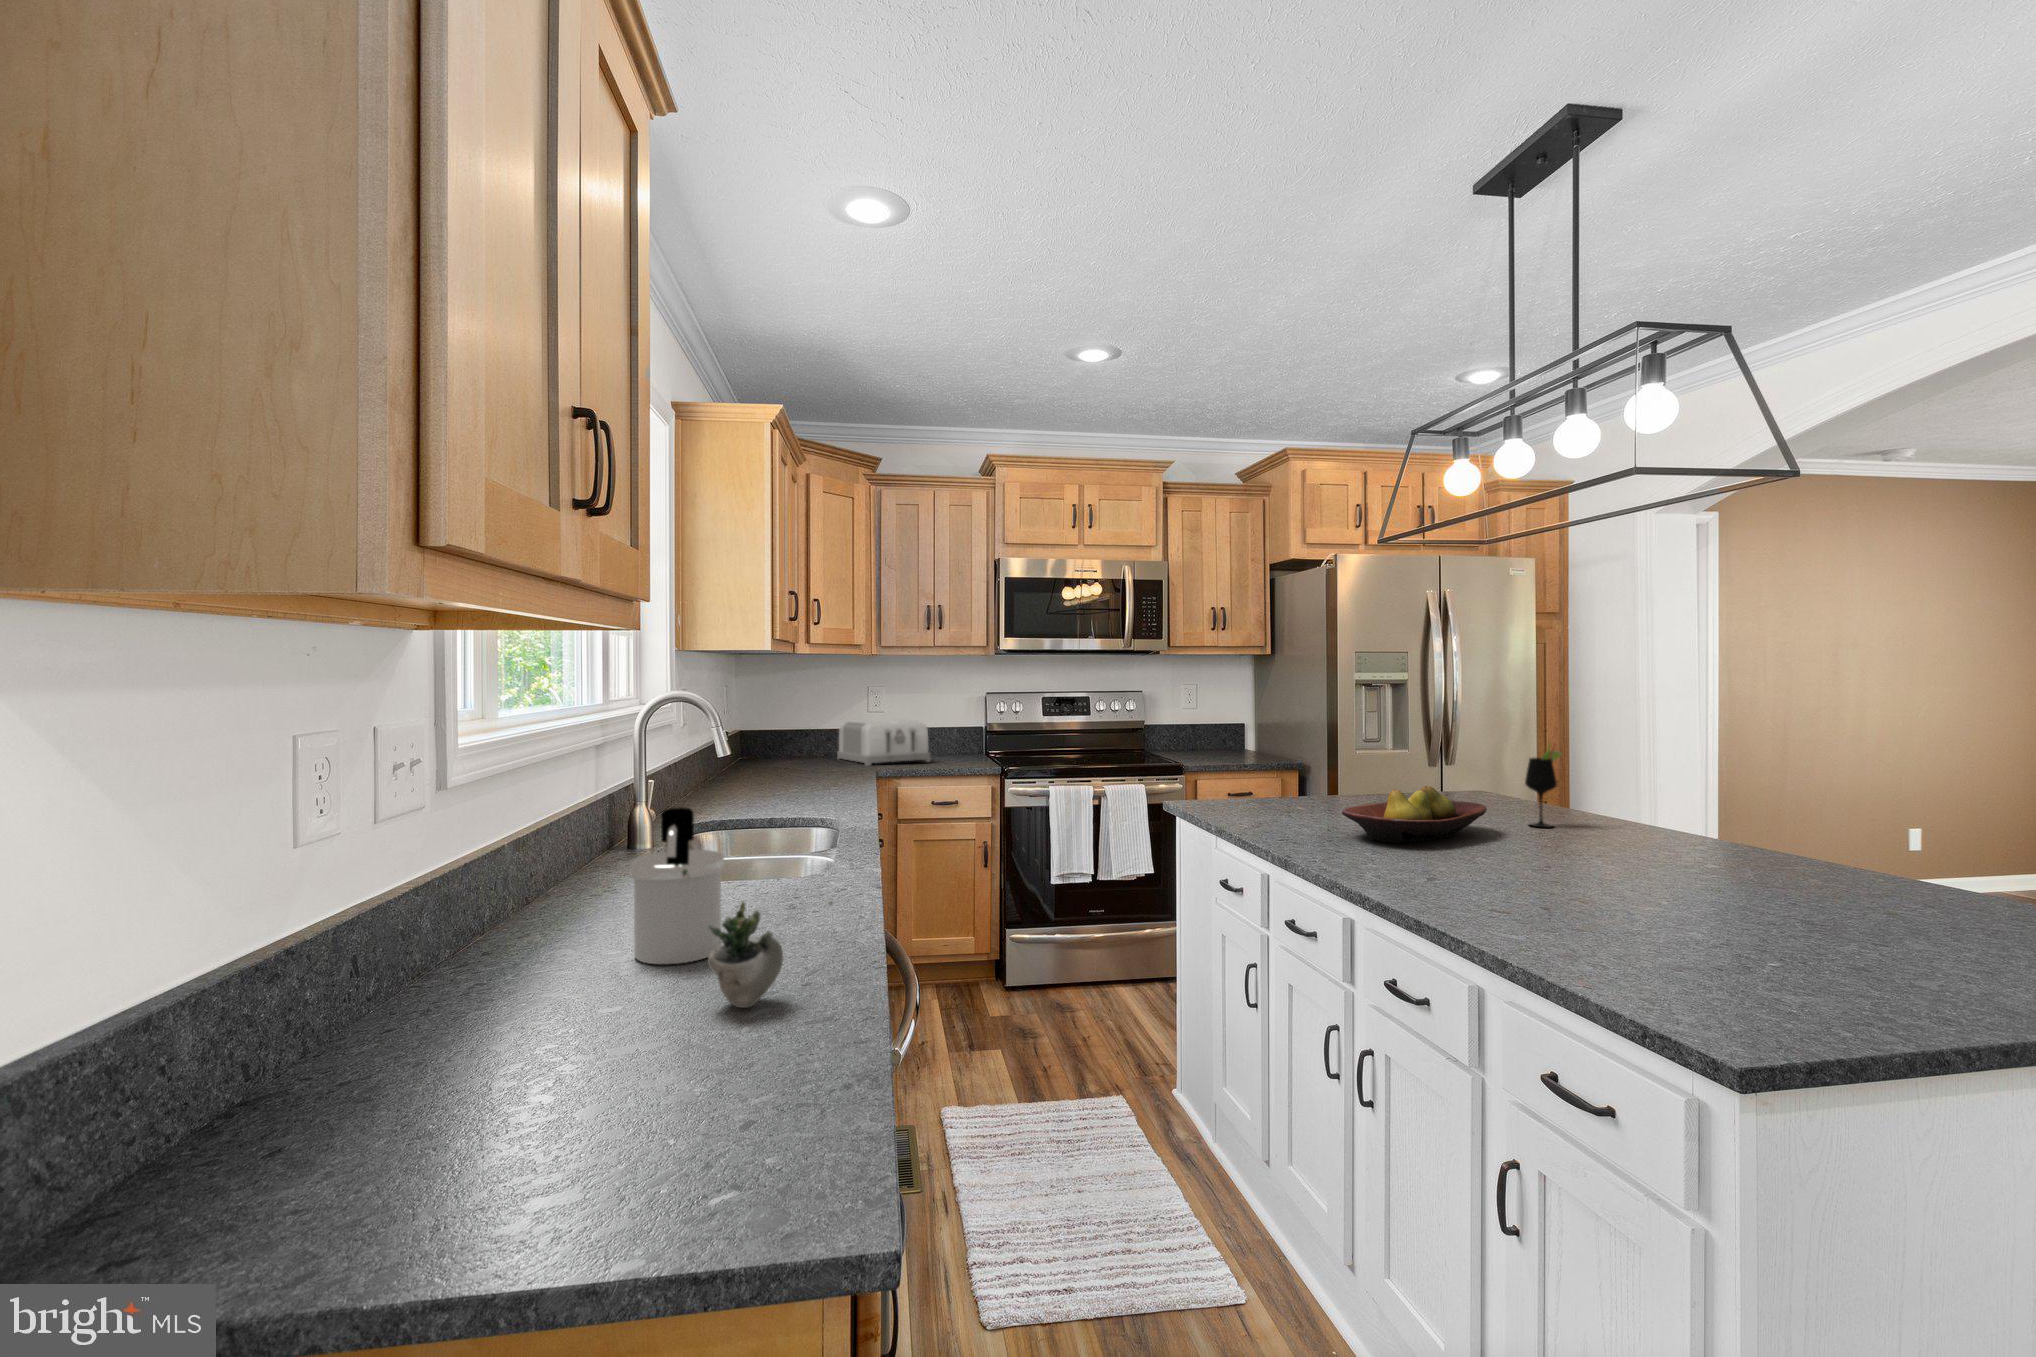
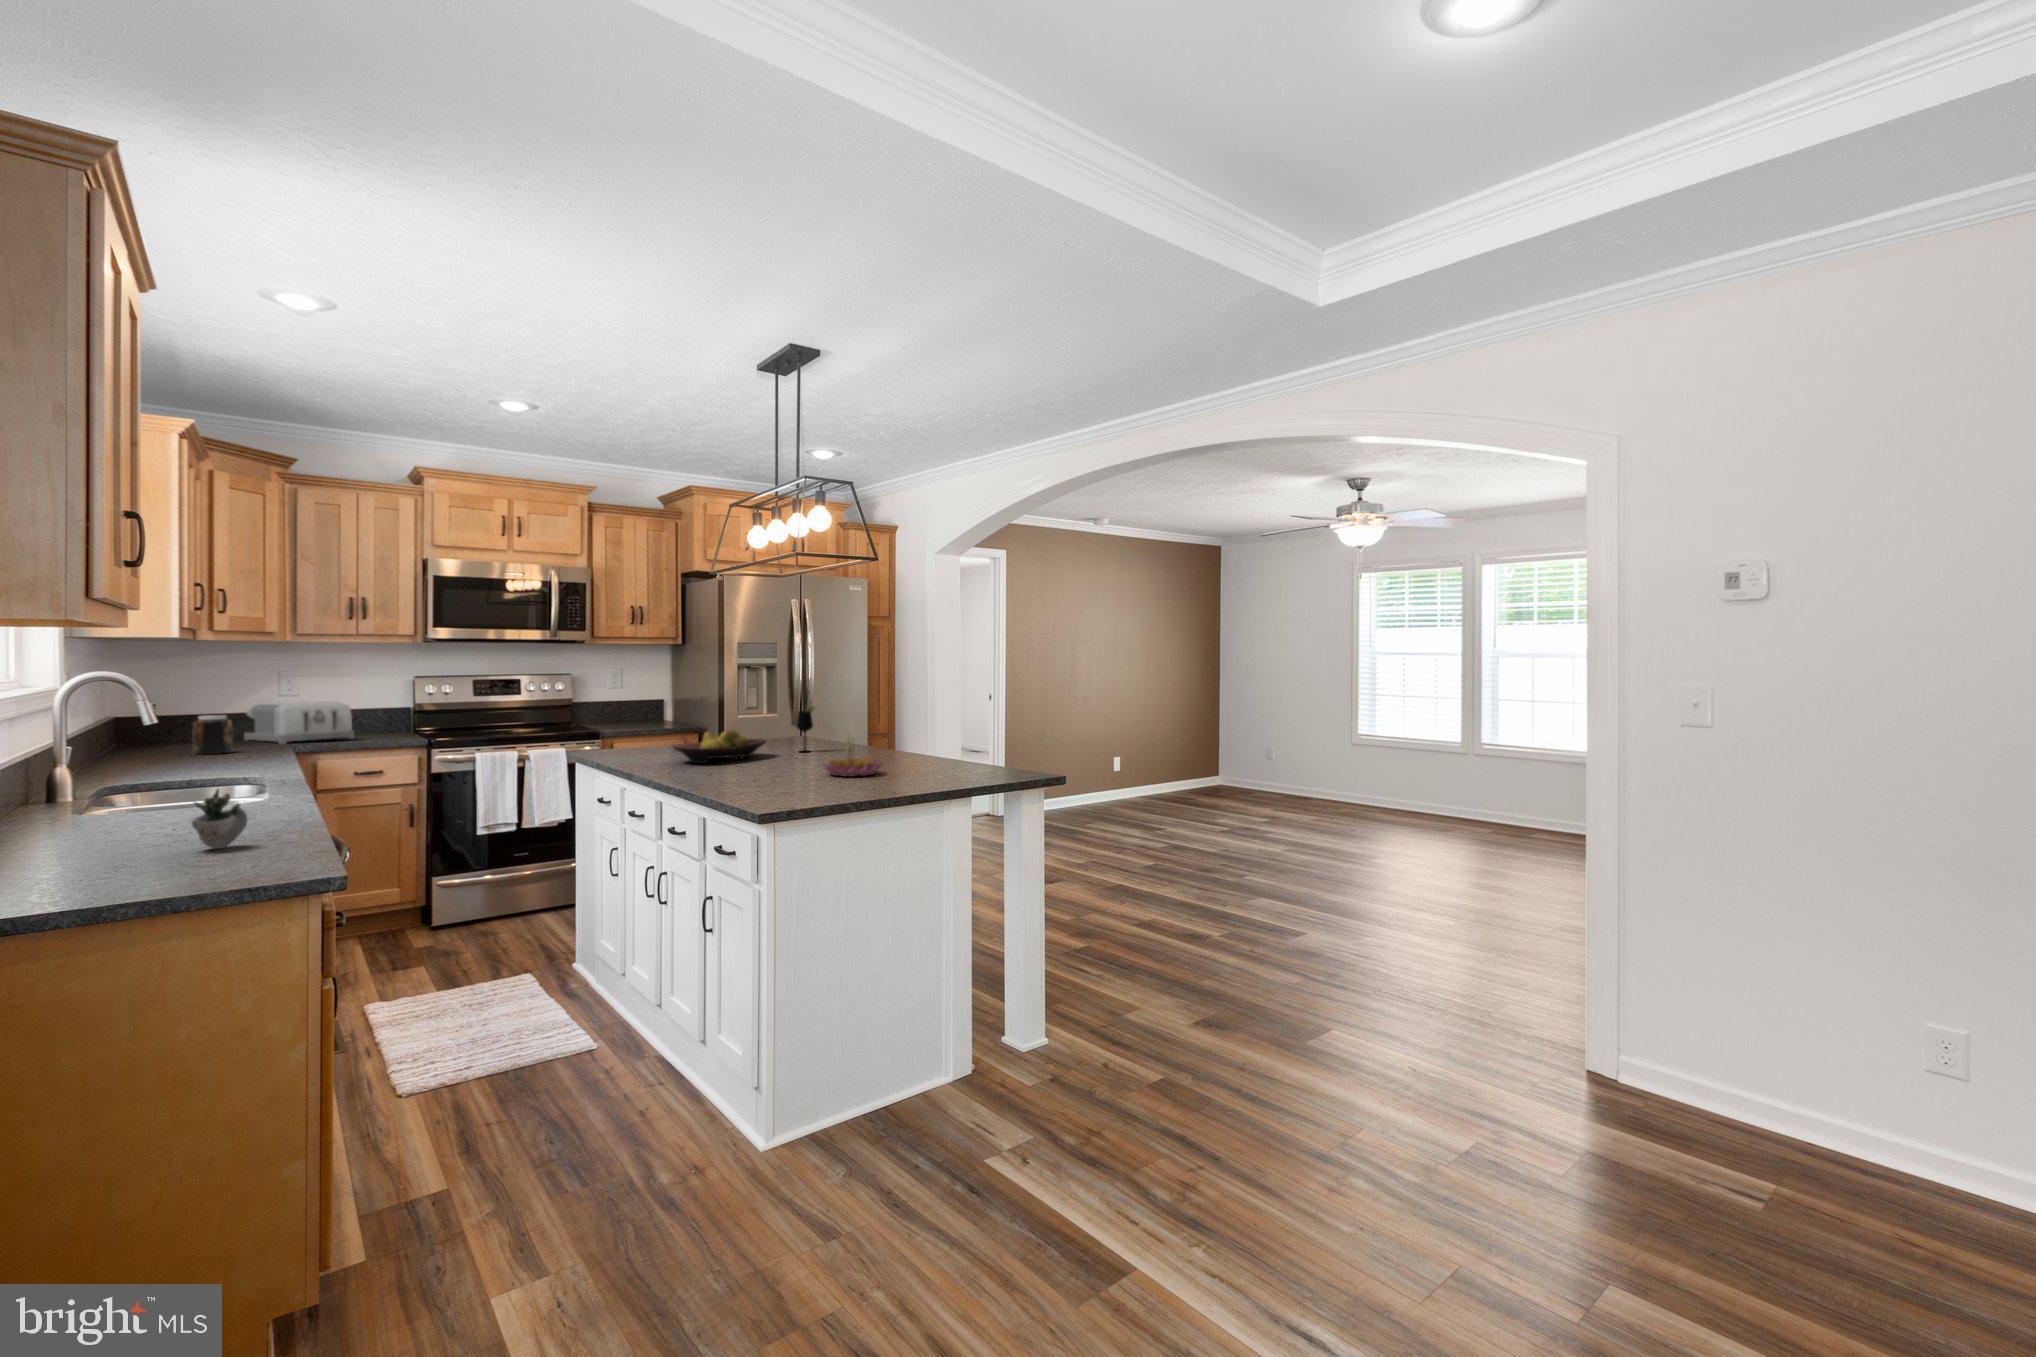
jar: none [790,735,823,777] -> present [193,715,233,754]
soap dispenser: present [630,807,724,965] -> none [108,744,187,843]
candle holder: none [1669,821,1824,913] -> present [823,737,882,777]

